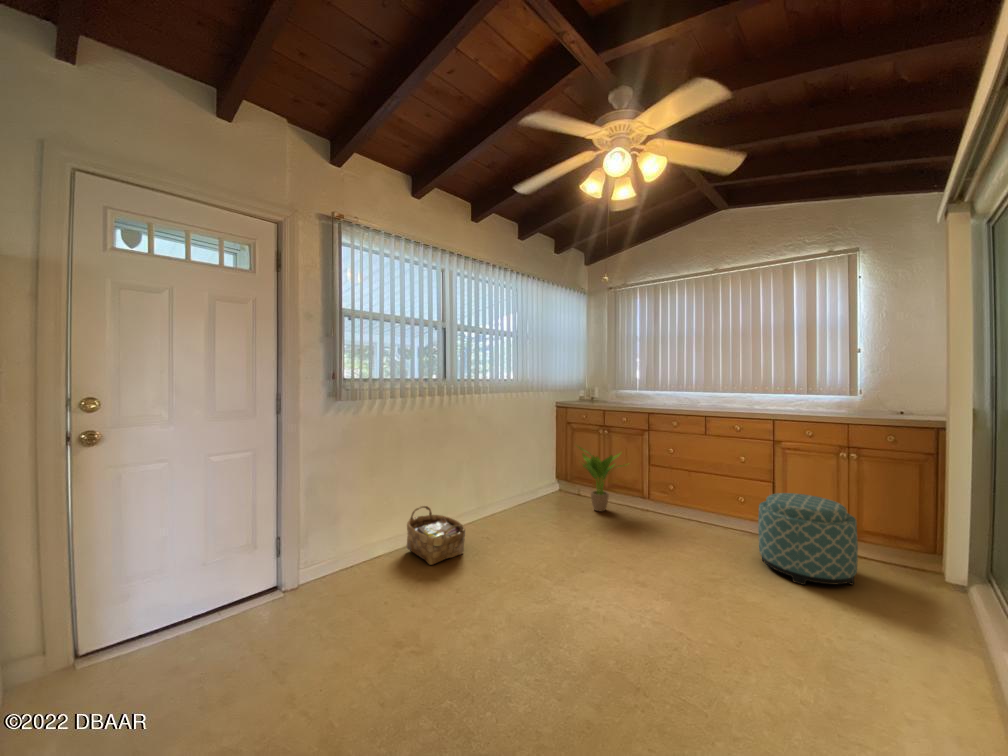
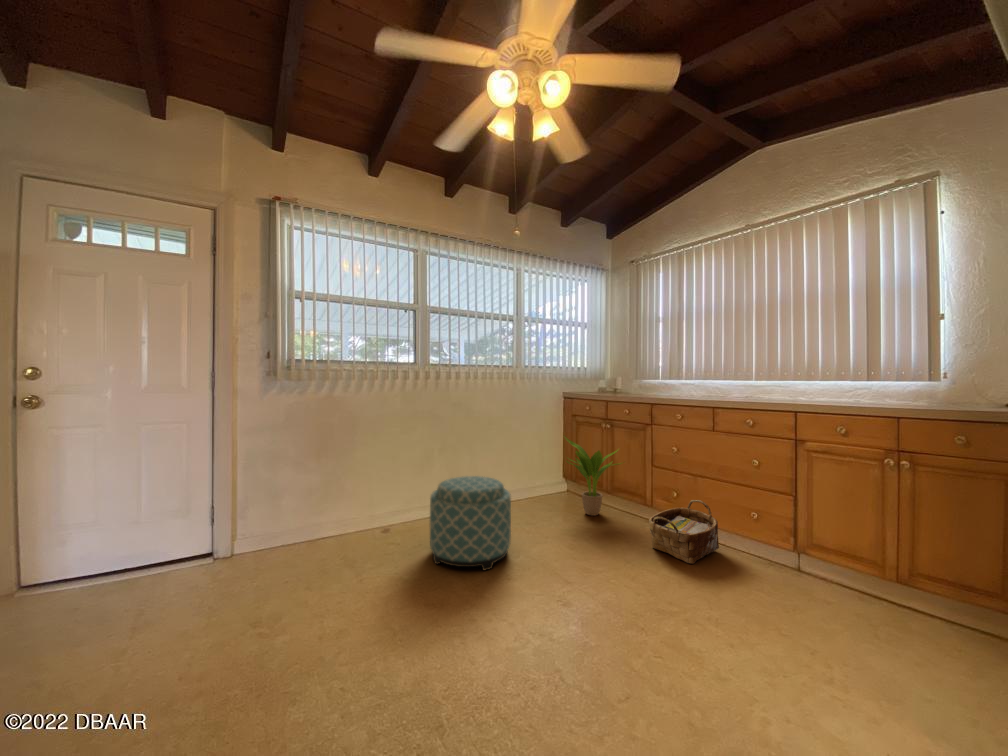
ottoman: present [758,493,858,585] -> present [430,476,511,570]
woven basket: present [407,506,465,565] -> present [649,500,719,564]

